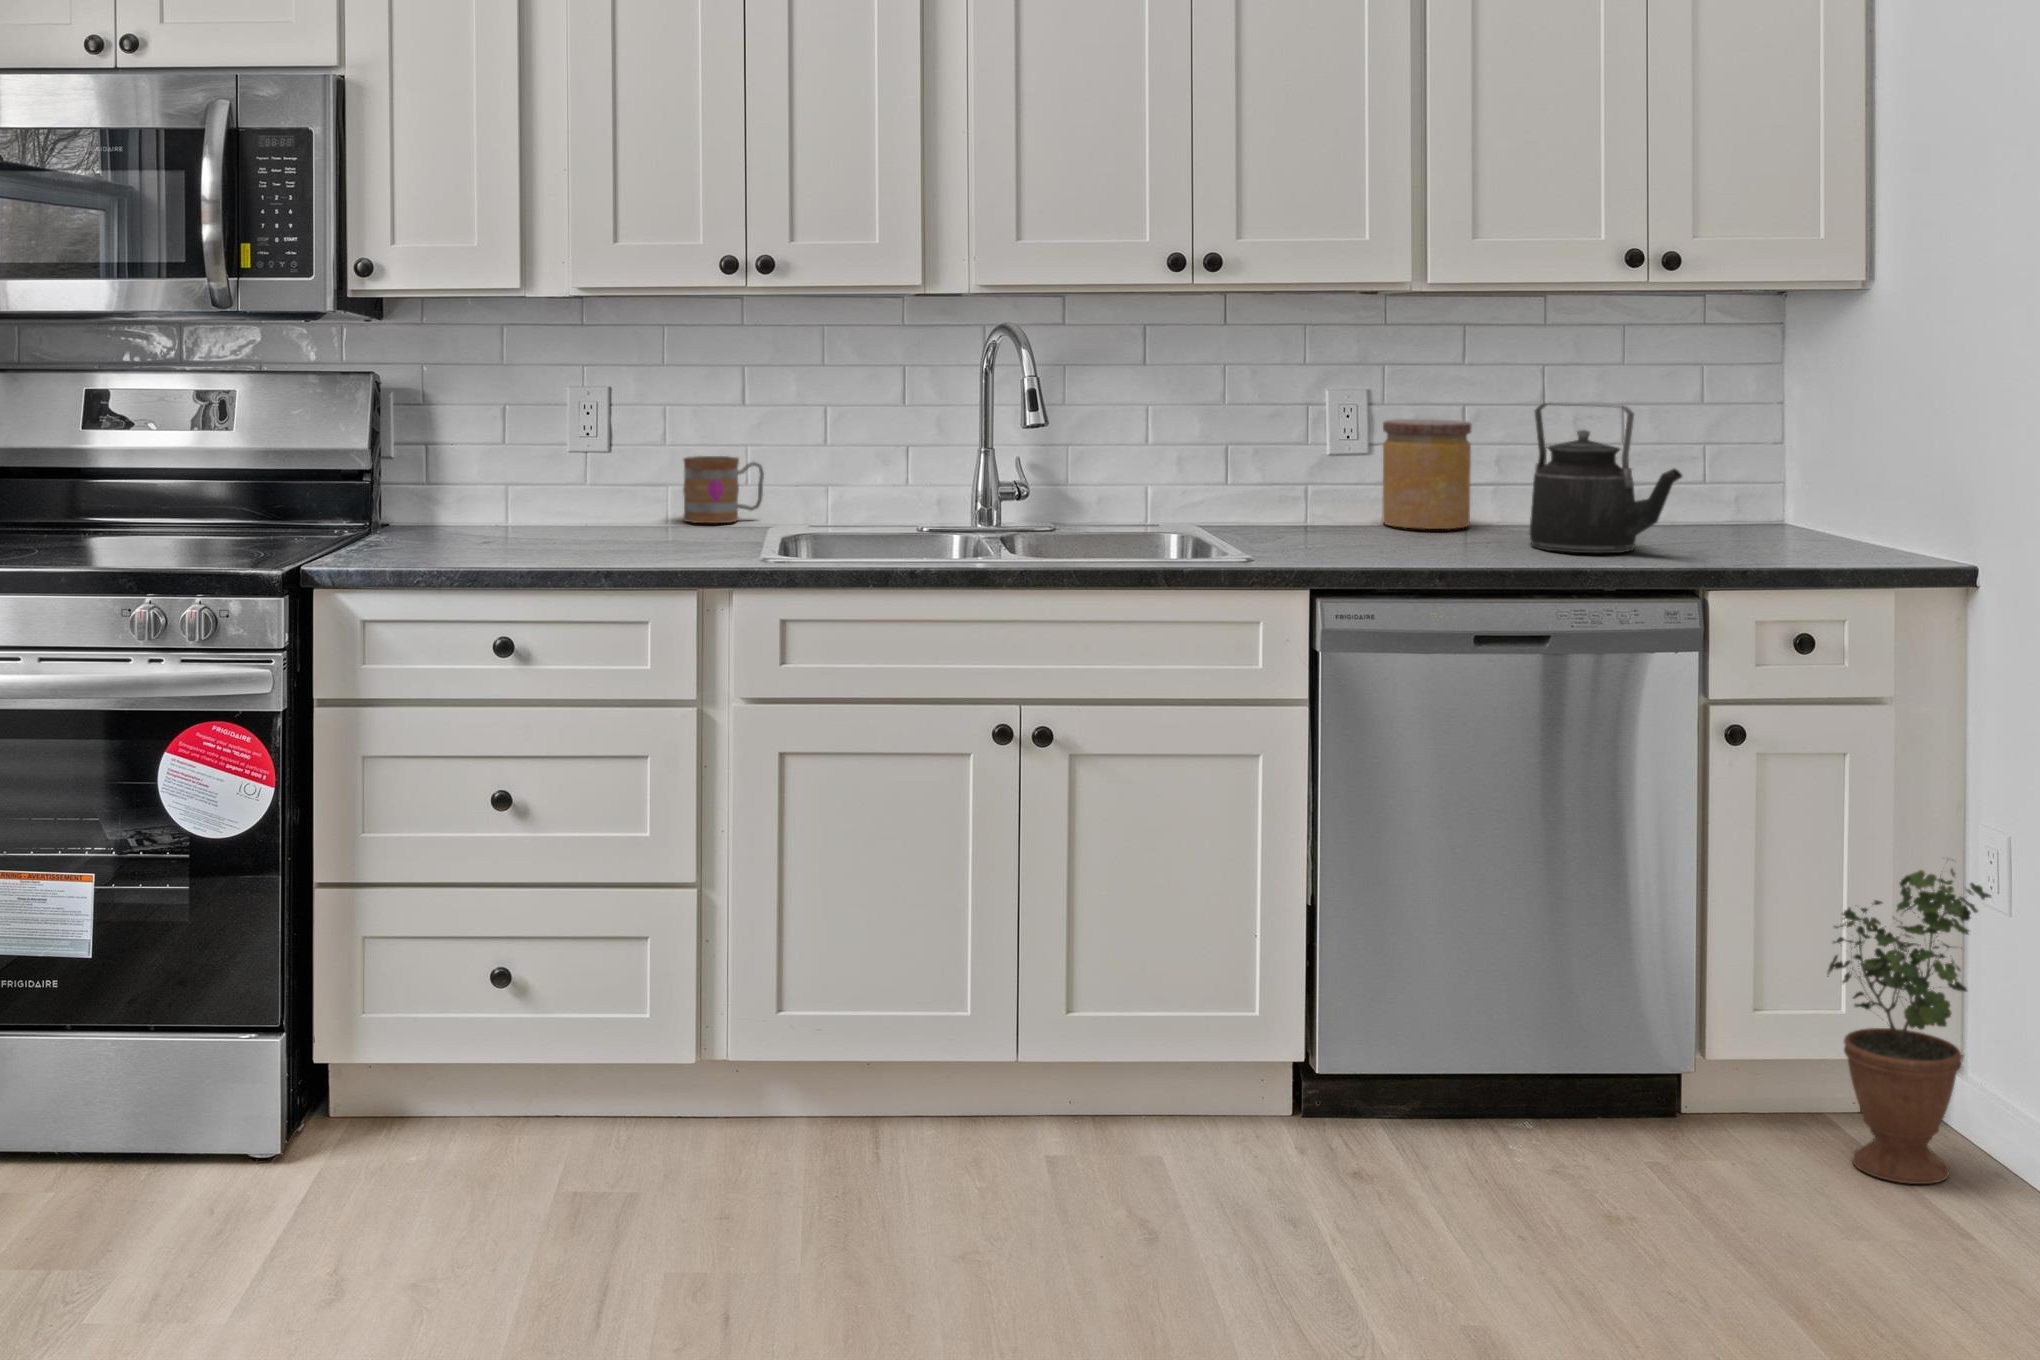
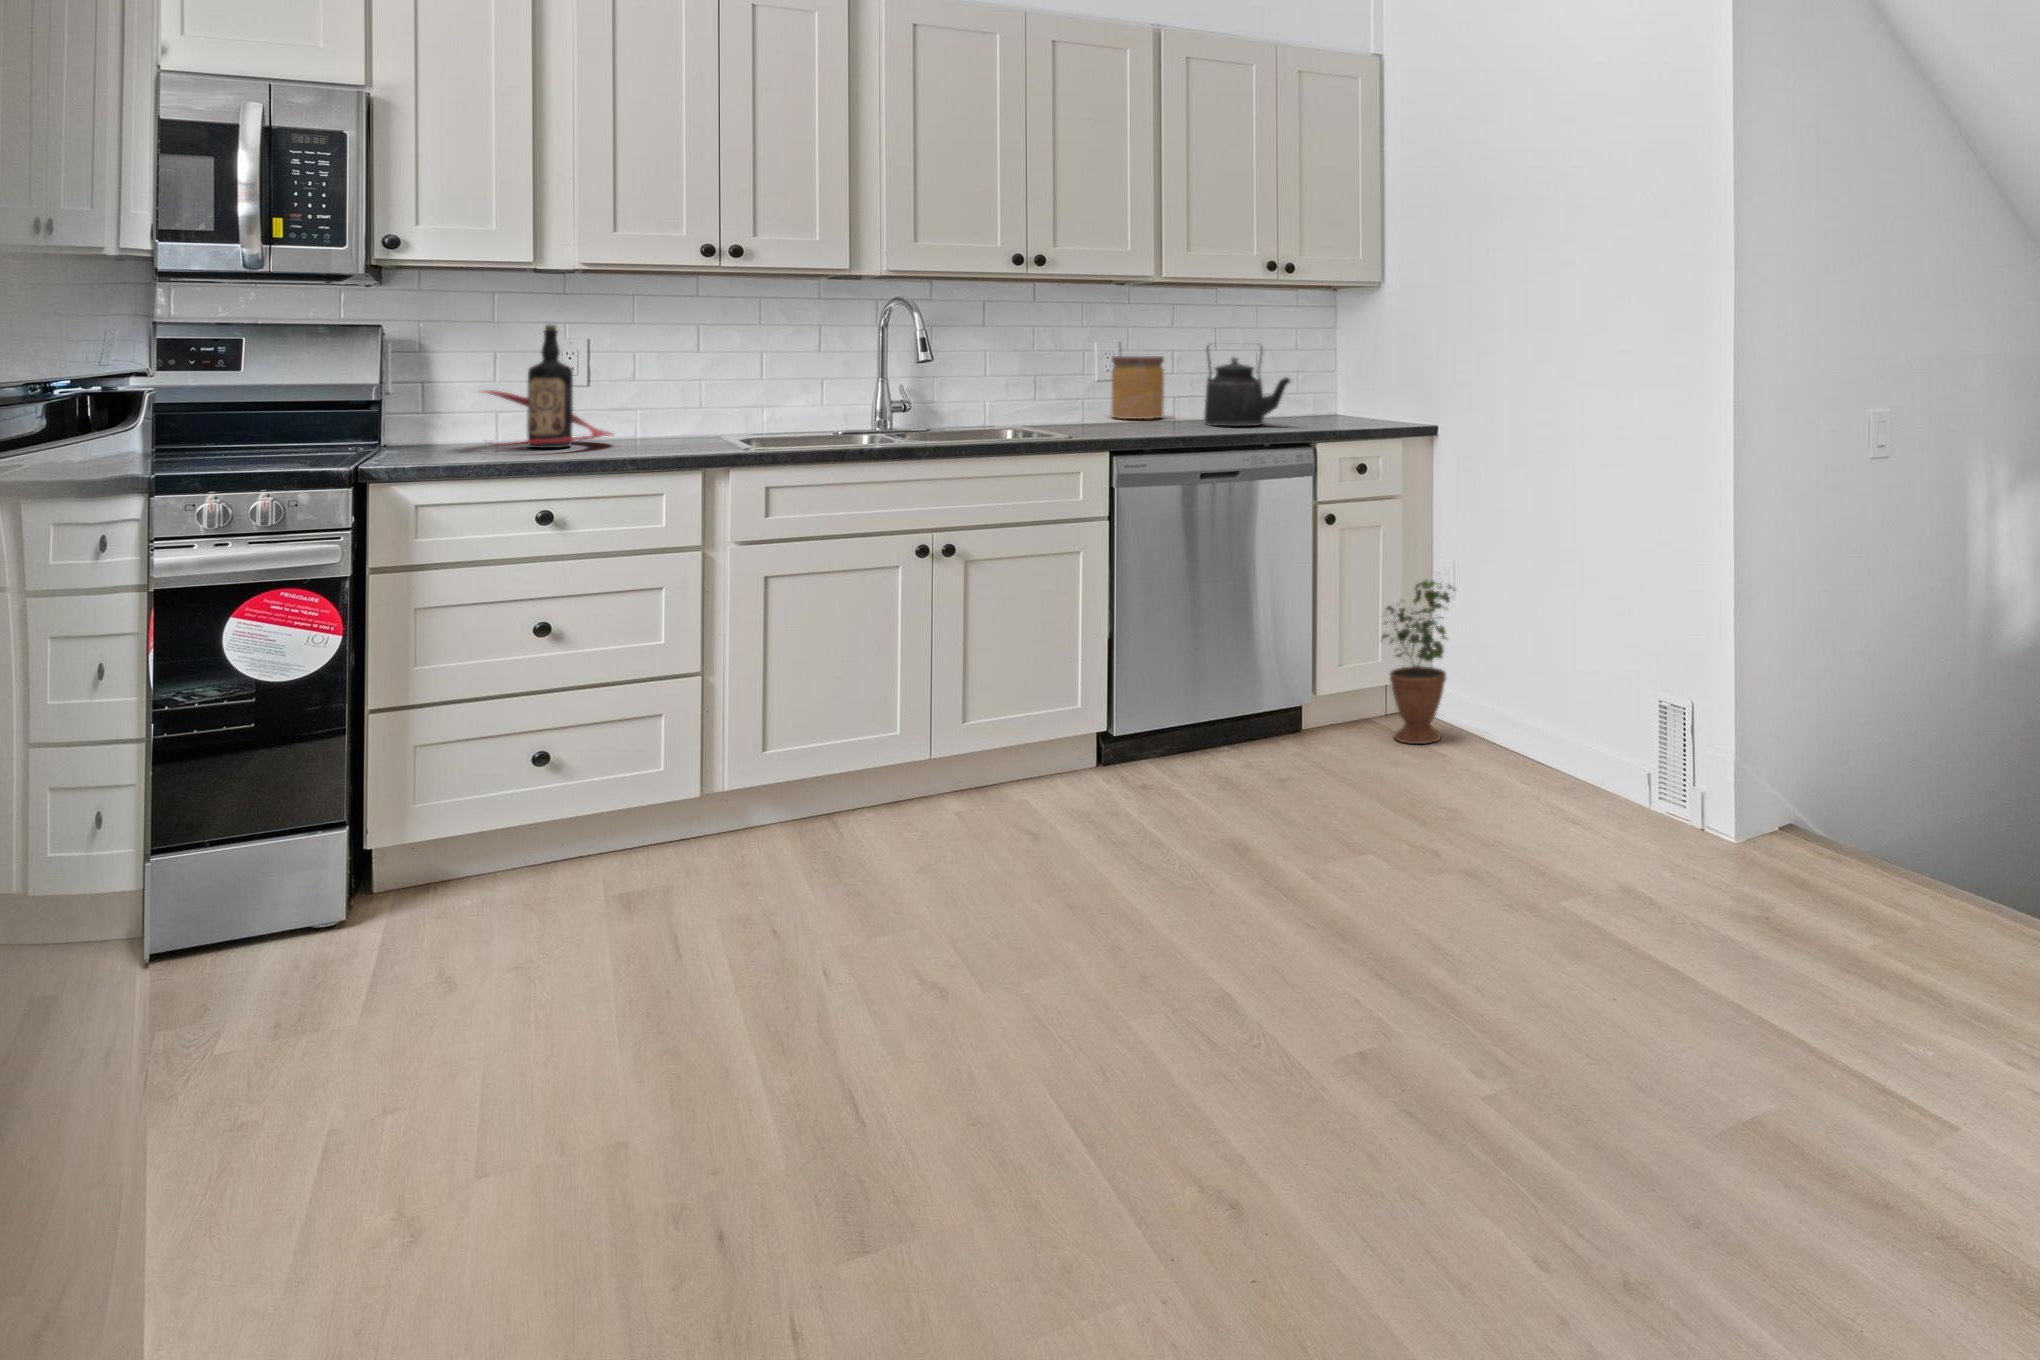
bottle: none [460,377,624,546] -> present [485,325,613,448]
mug: present [683,456,764,523] -> none [642,385,703,431]

